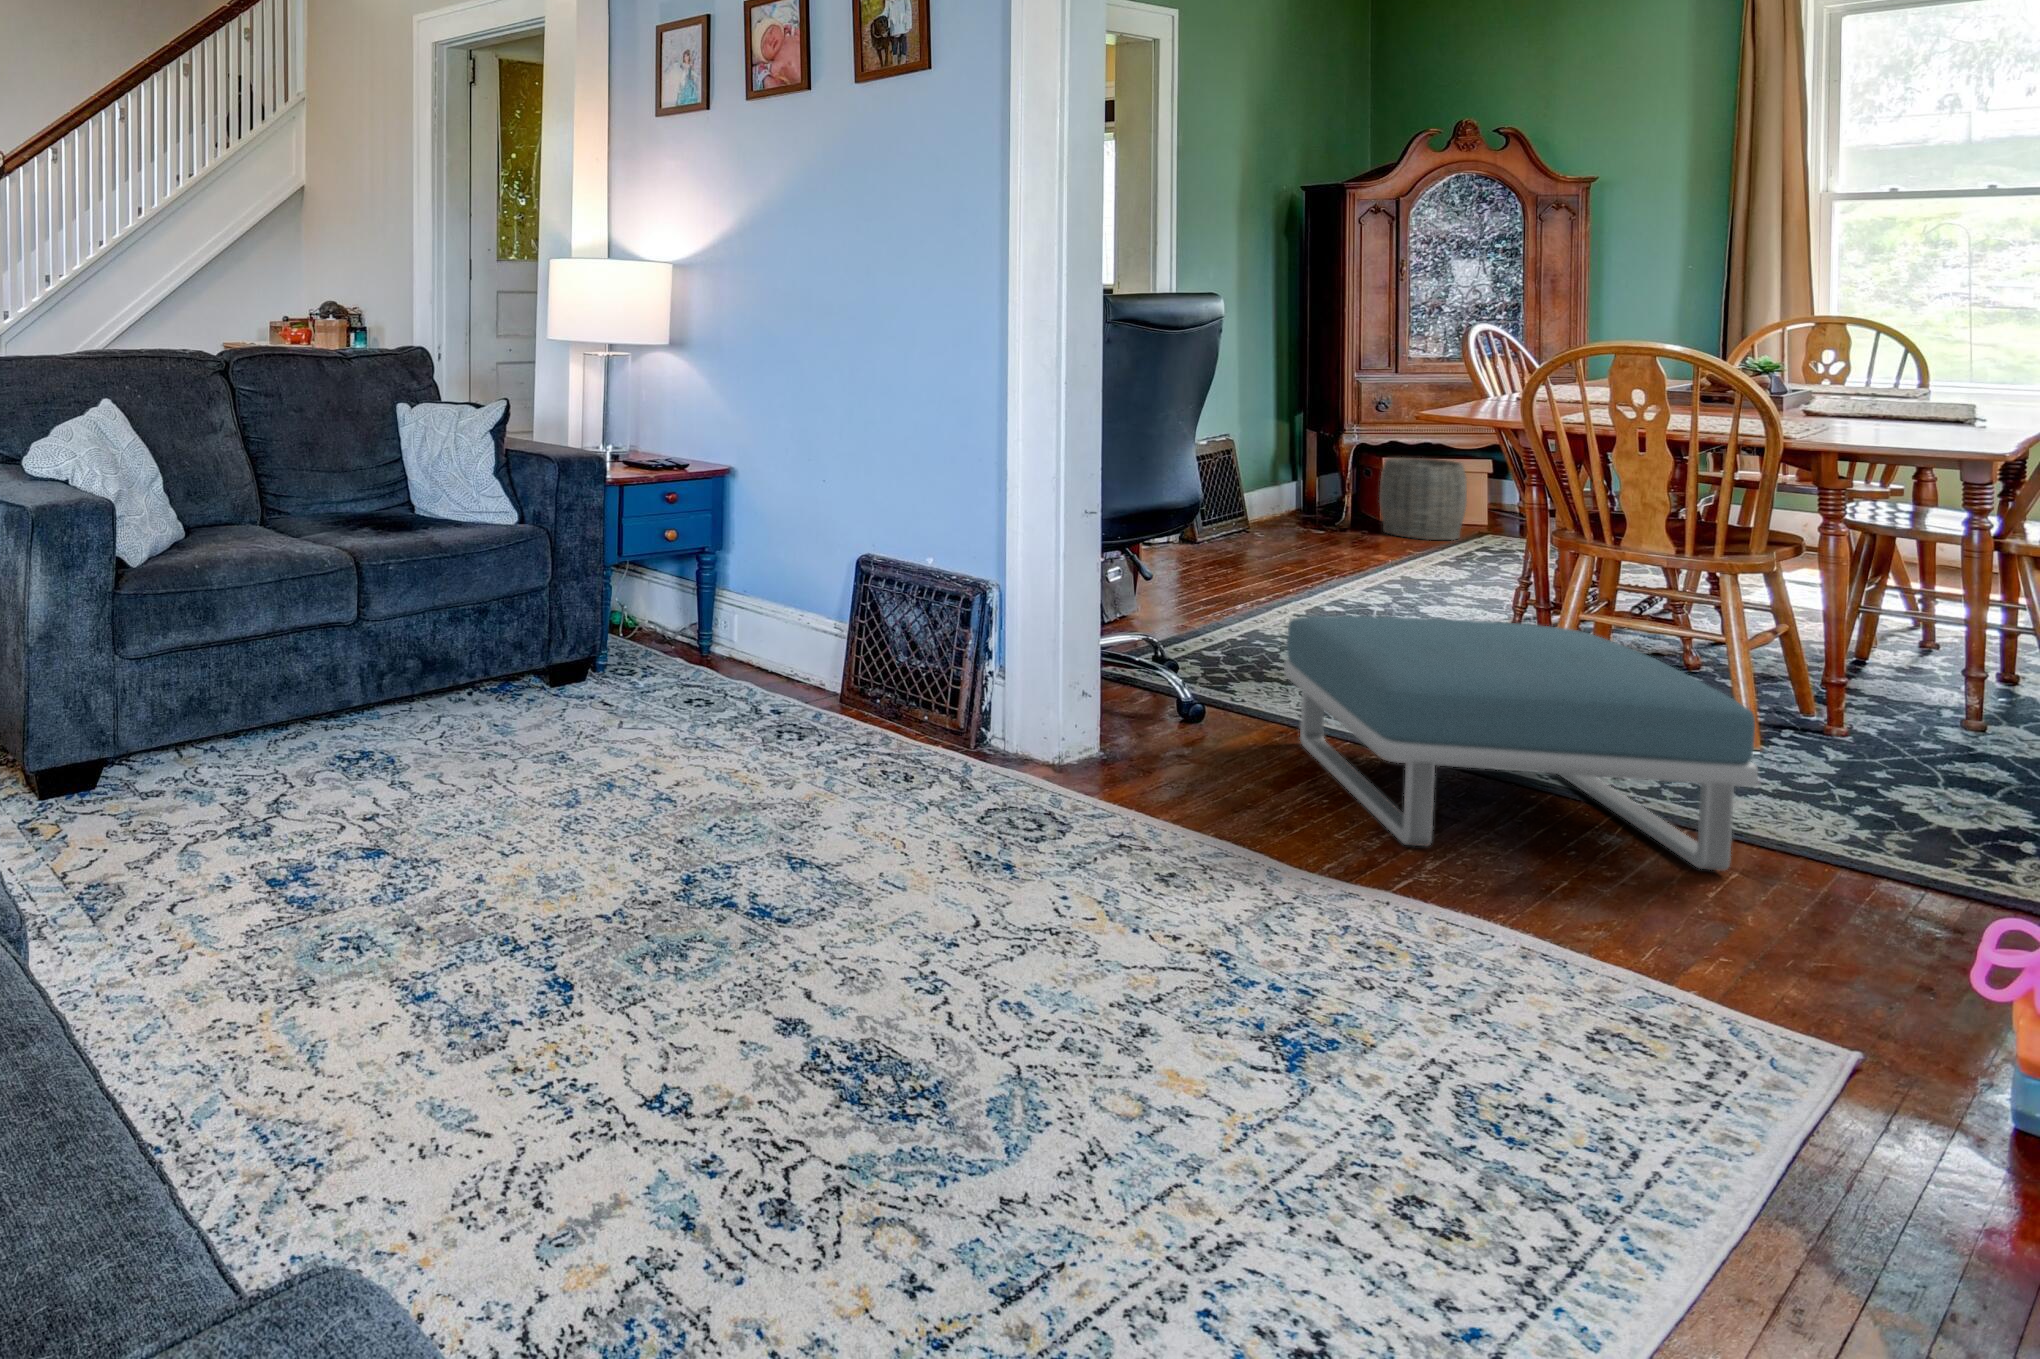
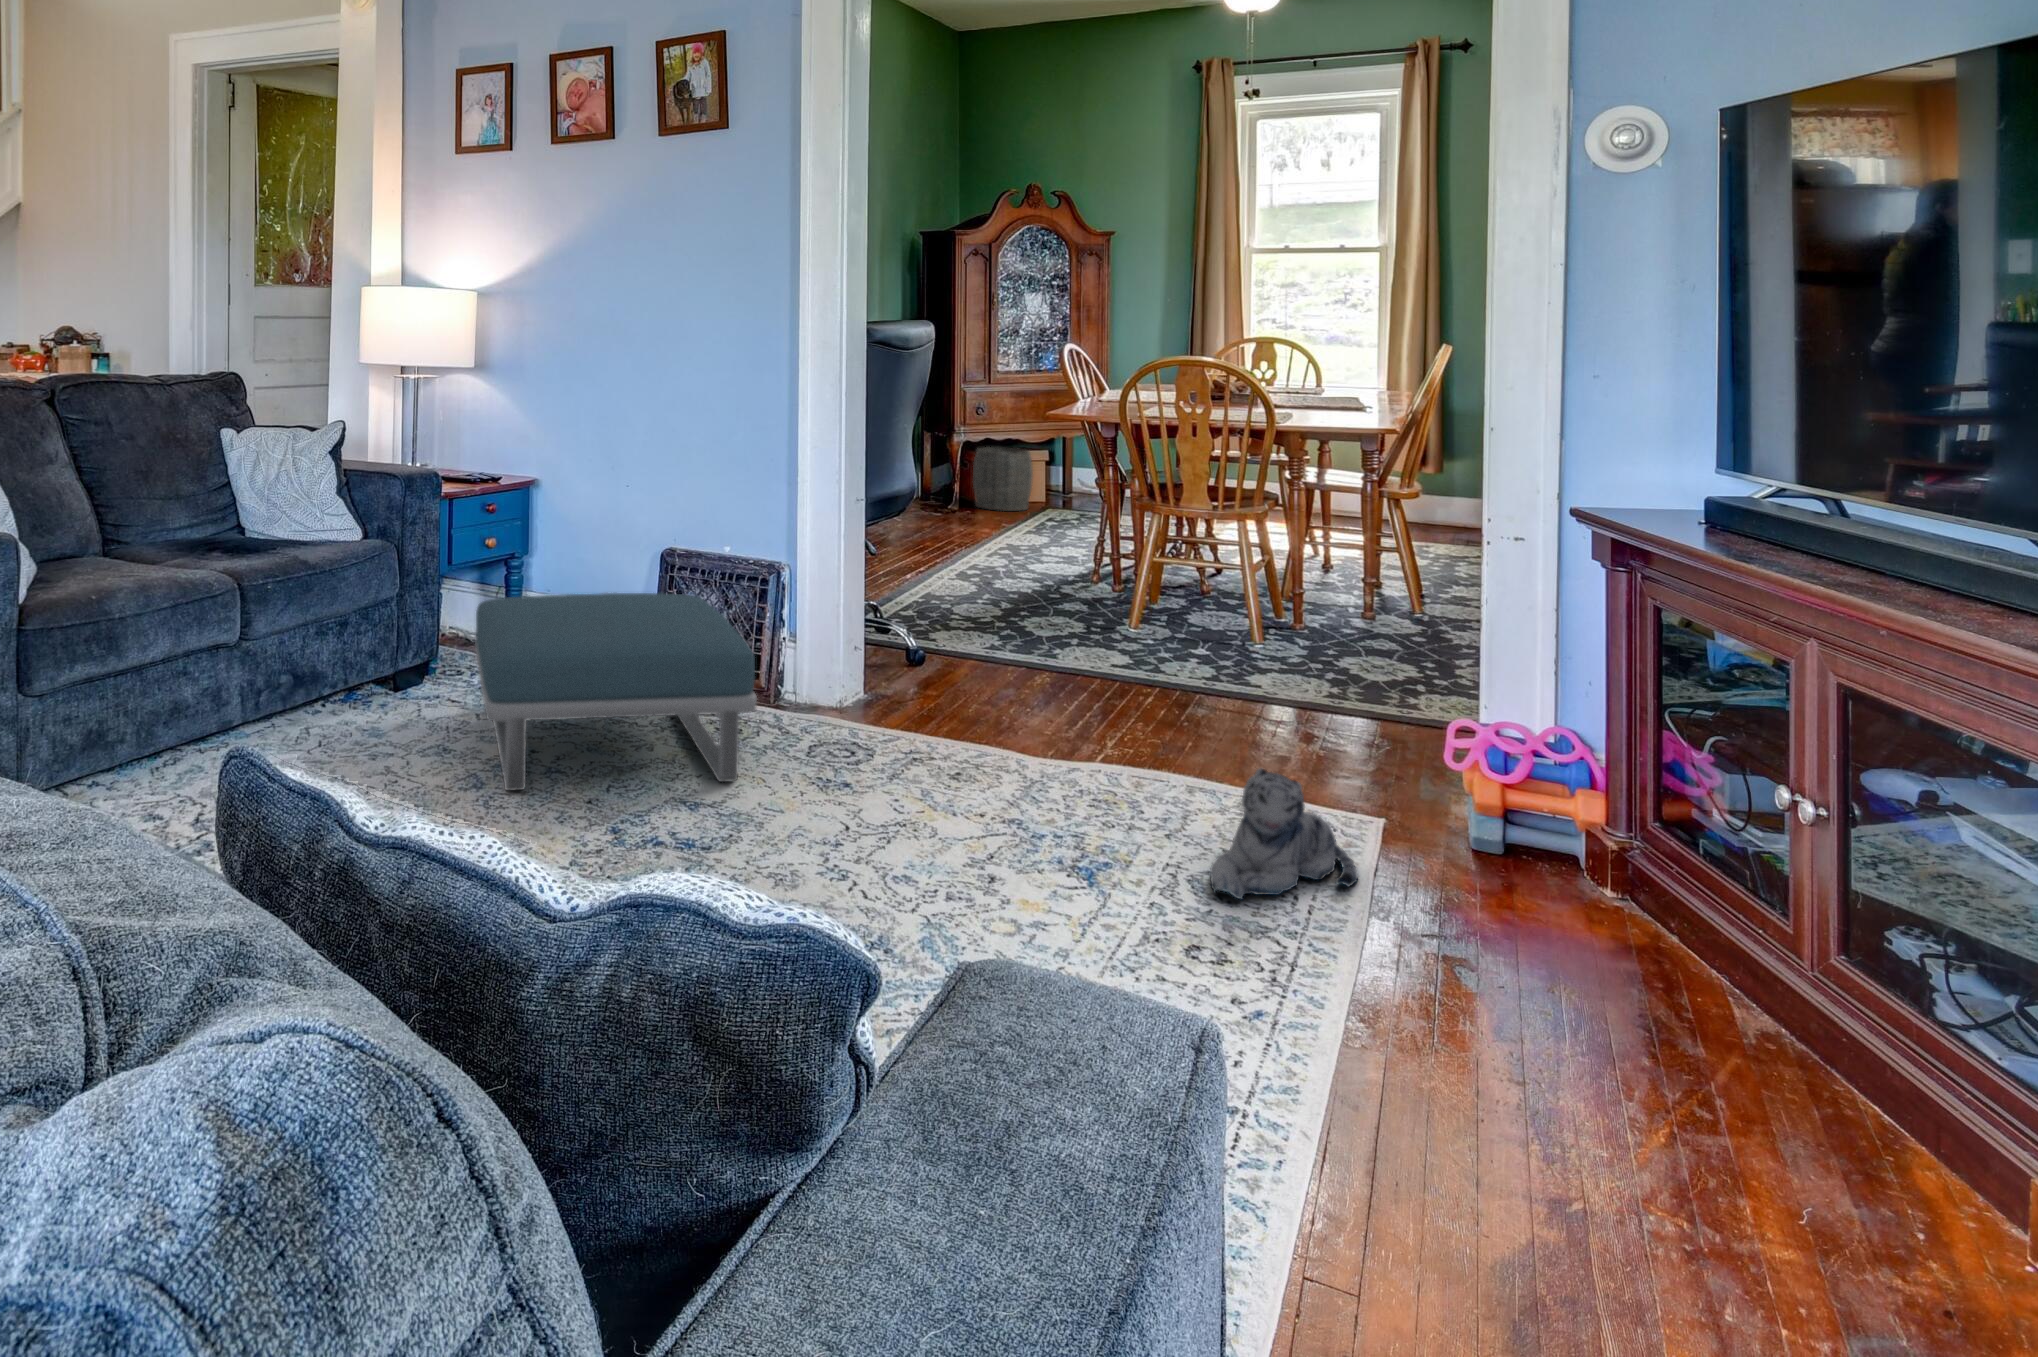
footstool: present [1284,616,1758,870] -> present [475,593,757,791]
plush toy: none [1483,943,1769,1149] -> present [1210,768,1358,899]

